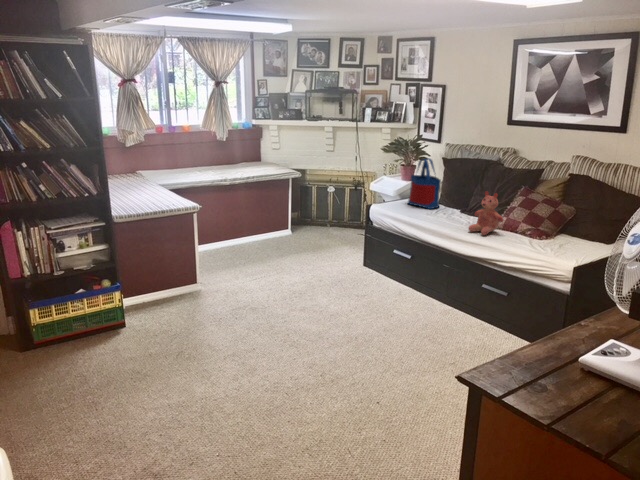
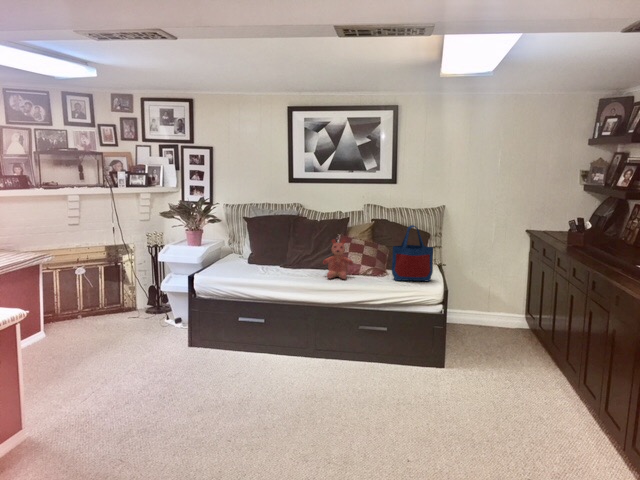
tote bag: present [408,158,441,209] -> present [392,225,433,281]

